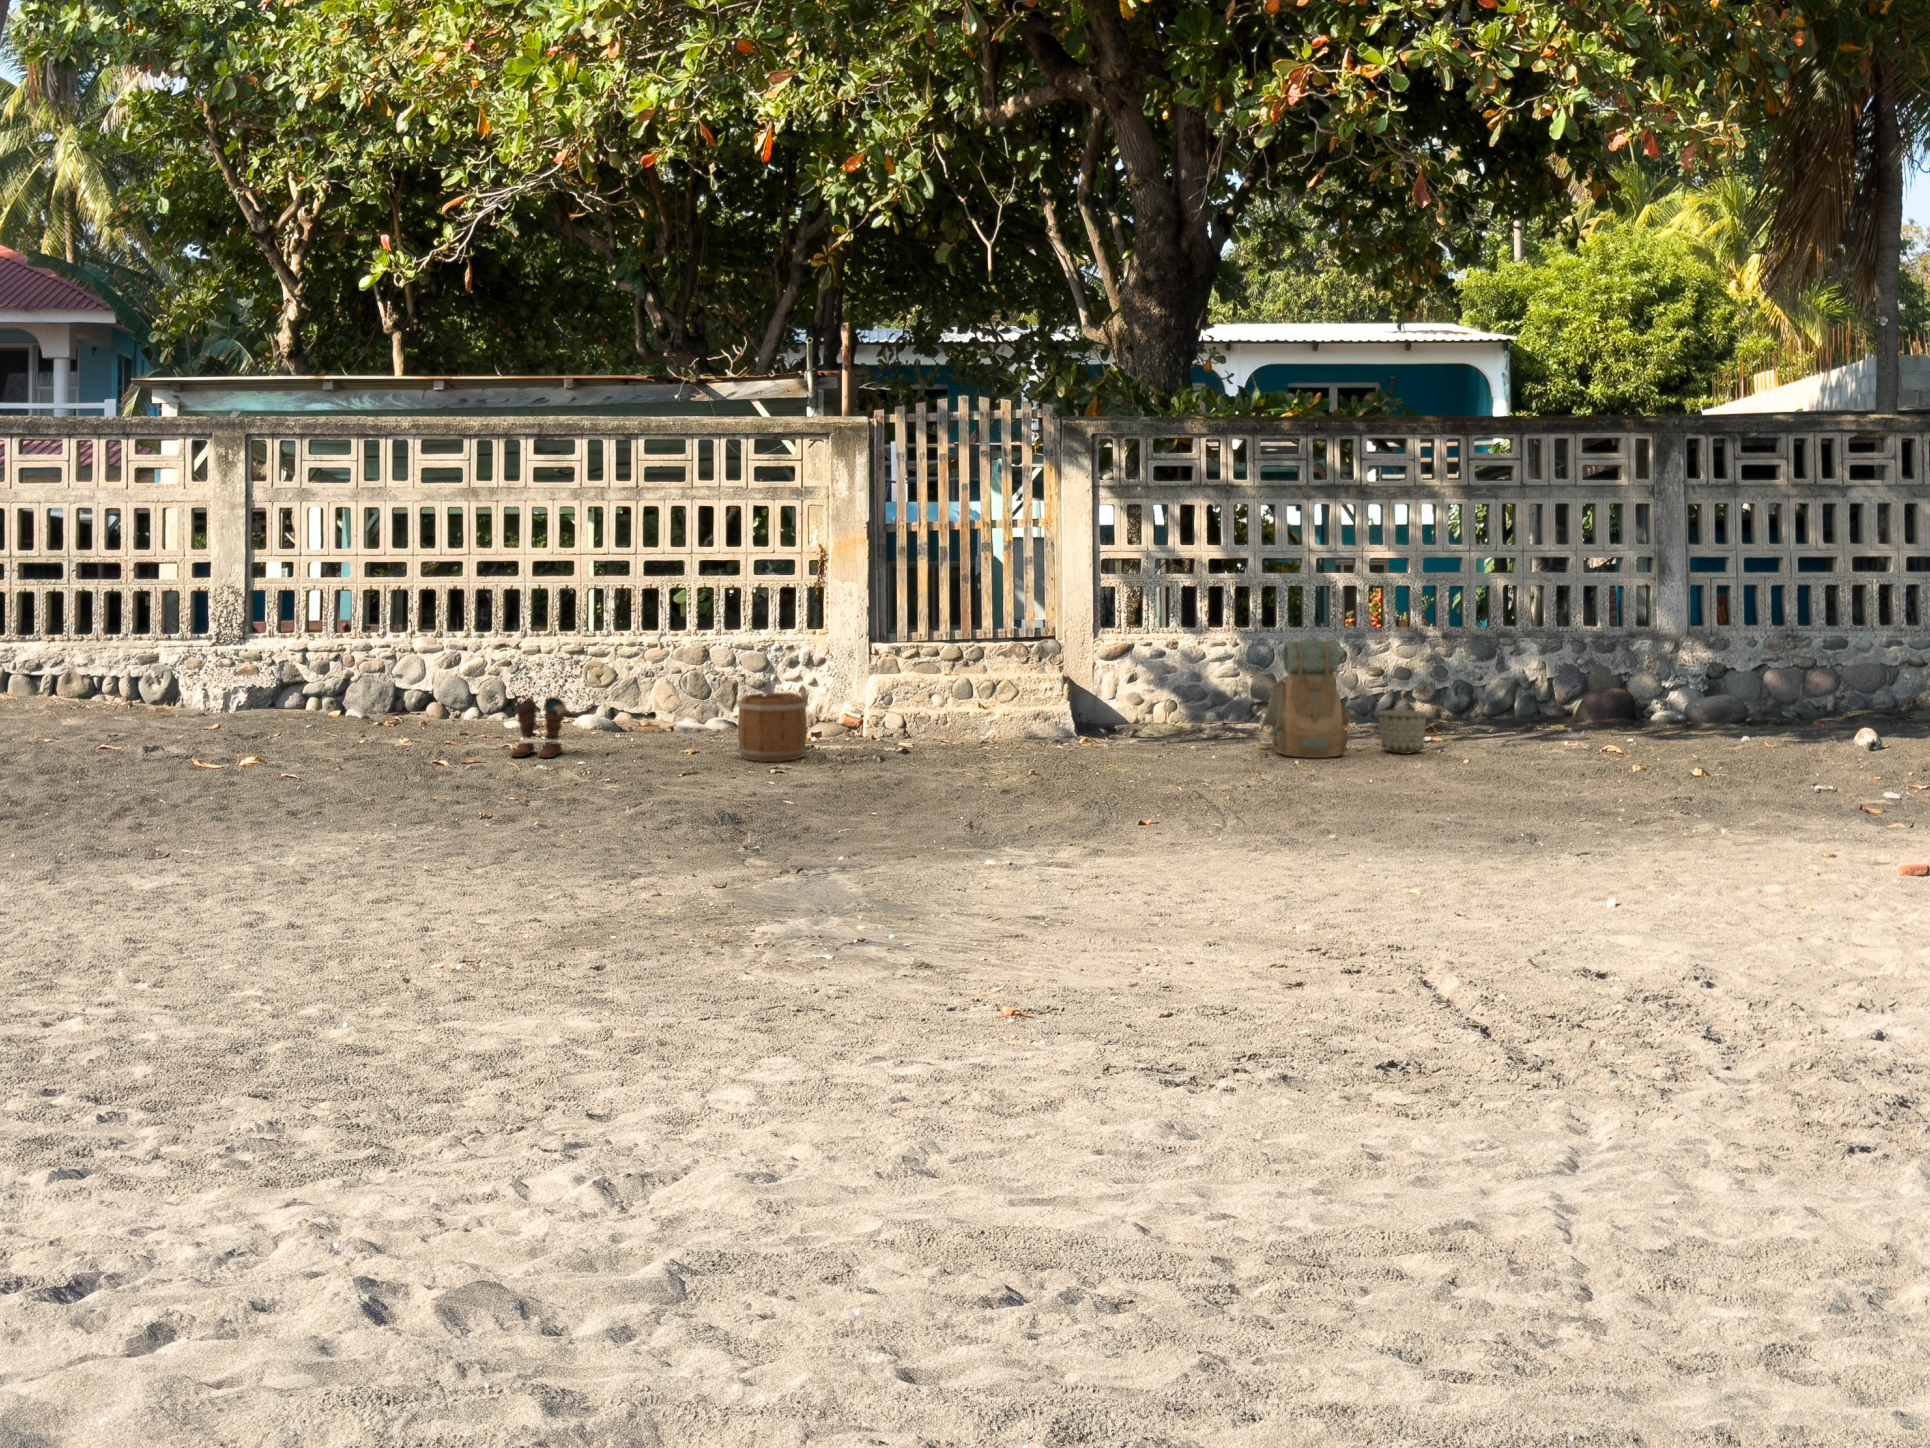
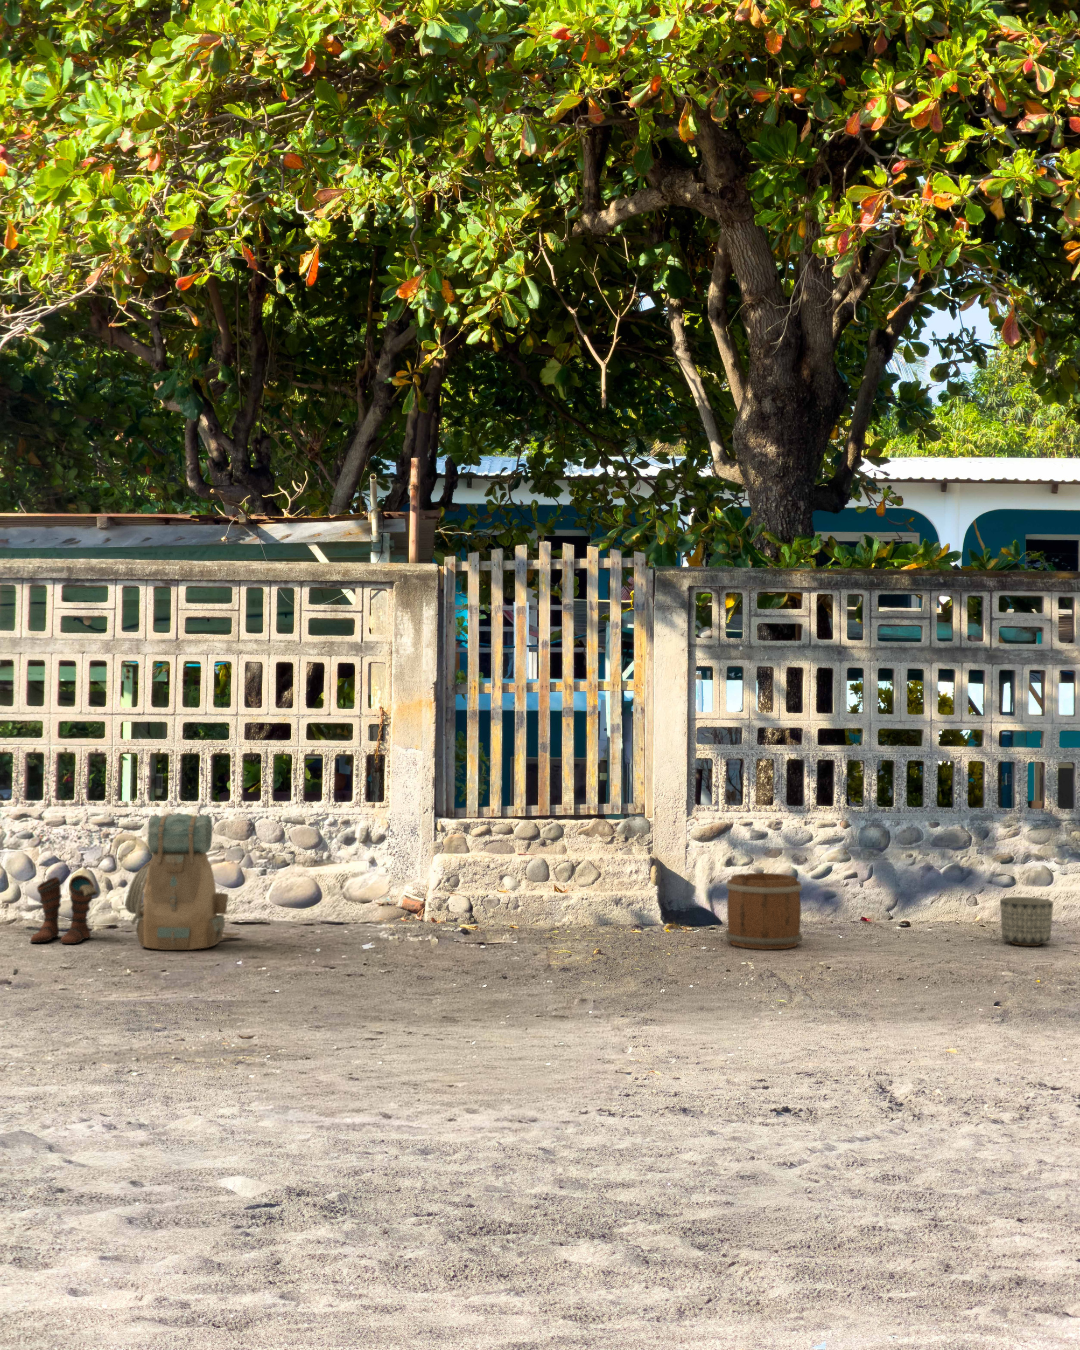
backpack: present [1259,639,1350,758] -> present [125,814,239,950]
bucket: present [737,693,808,762] -> present [725,873,802,950]

